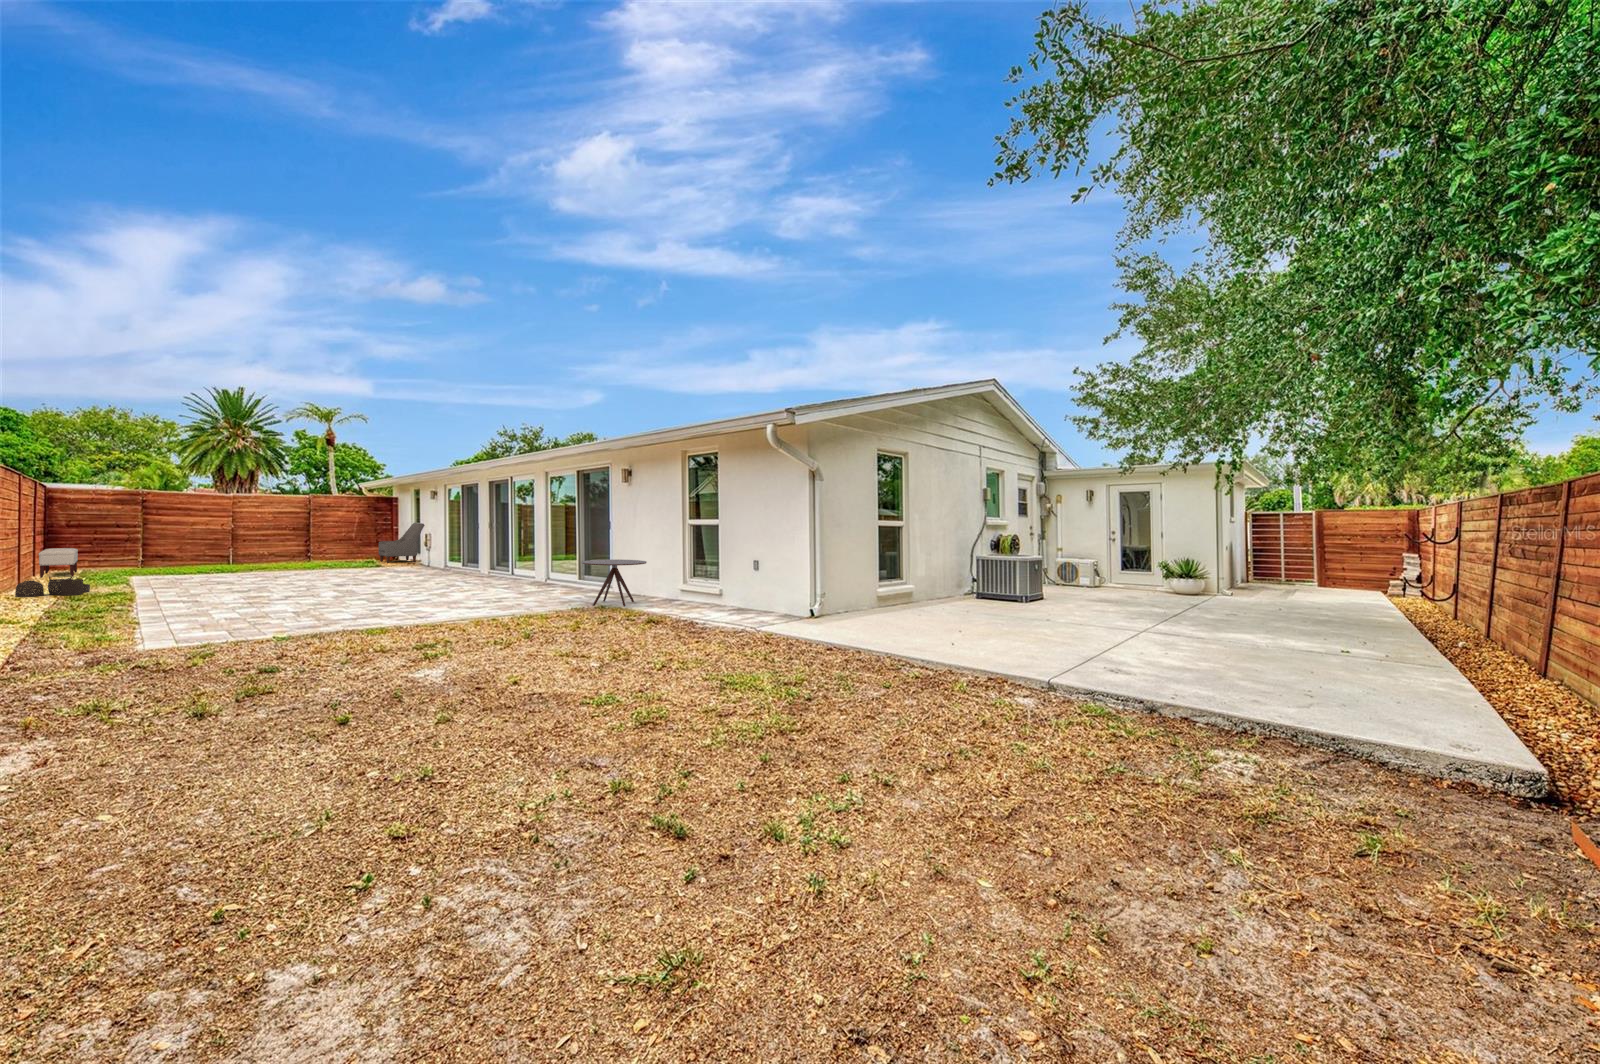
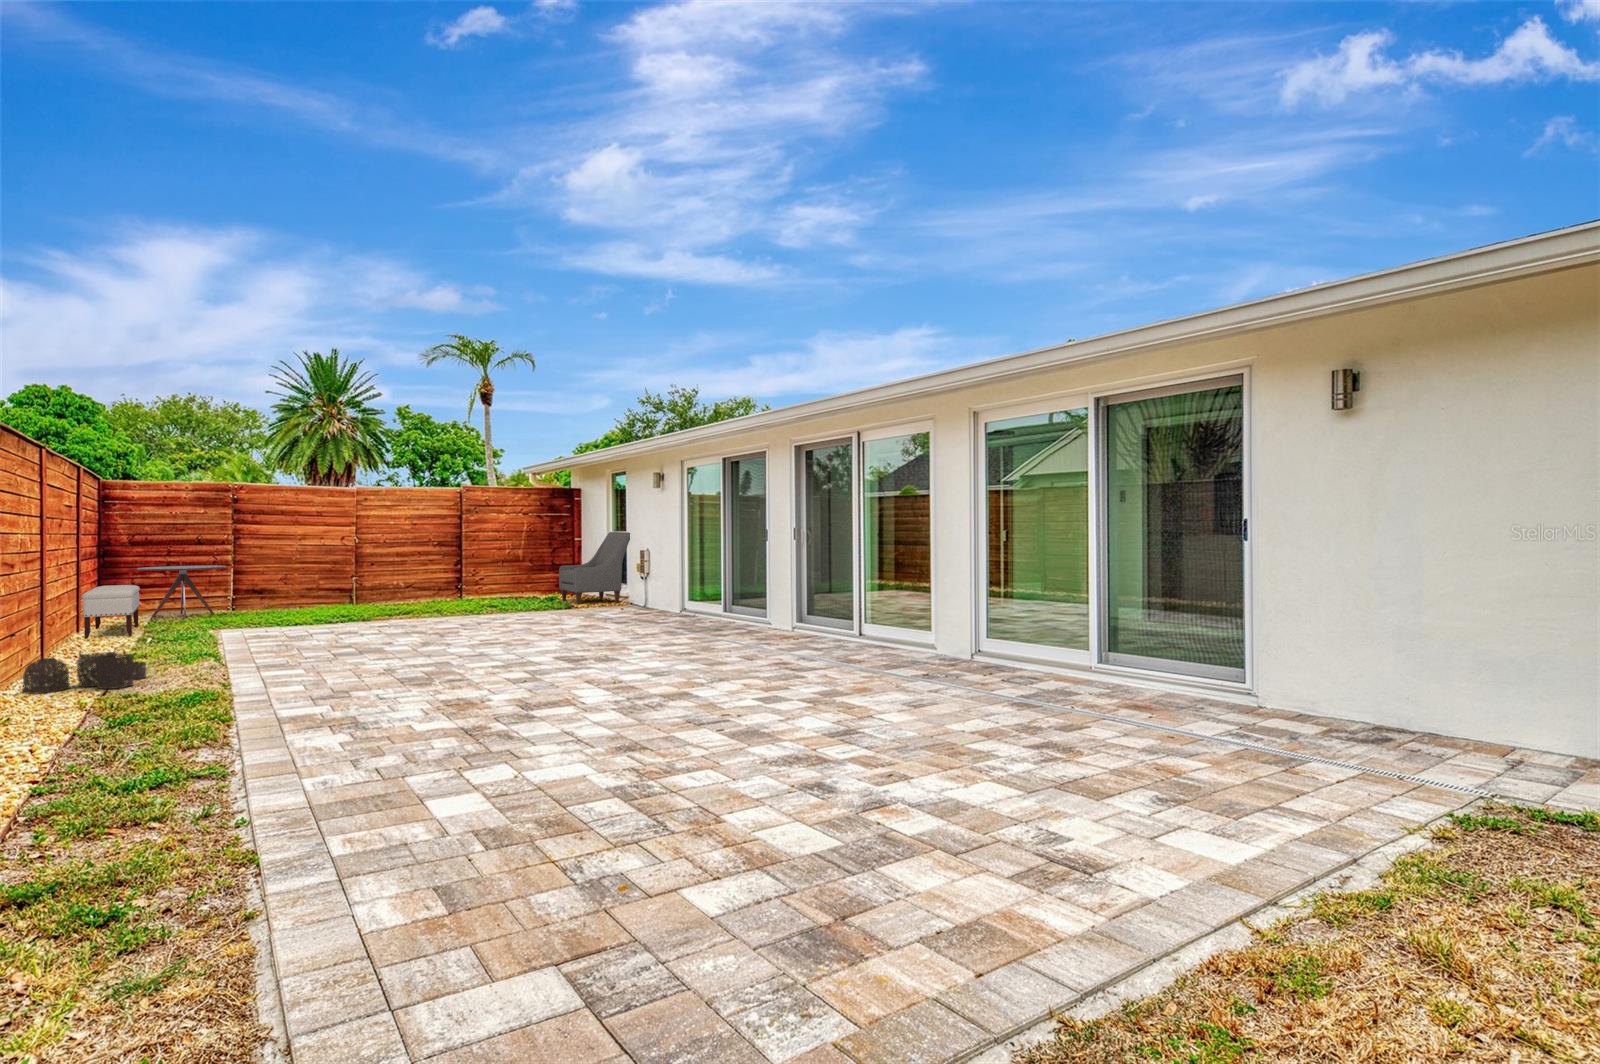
round table: present [582,559,647,606] -> present [137,565,226,618]

